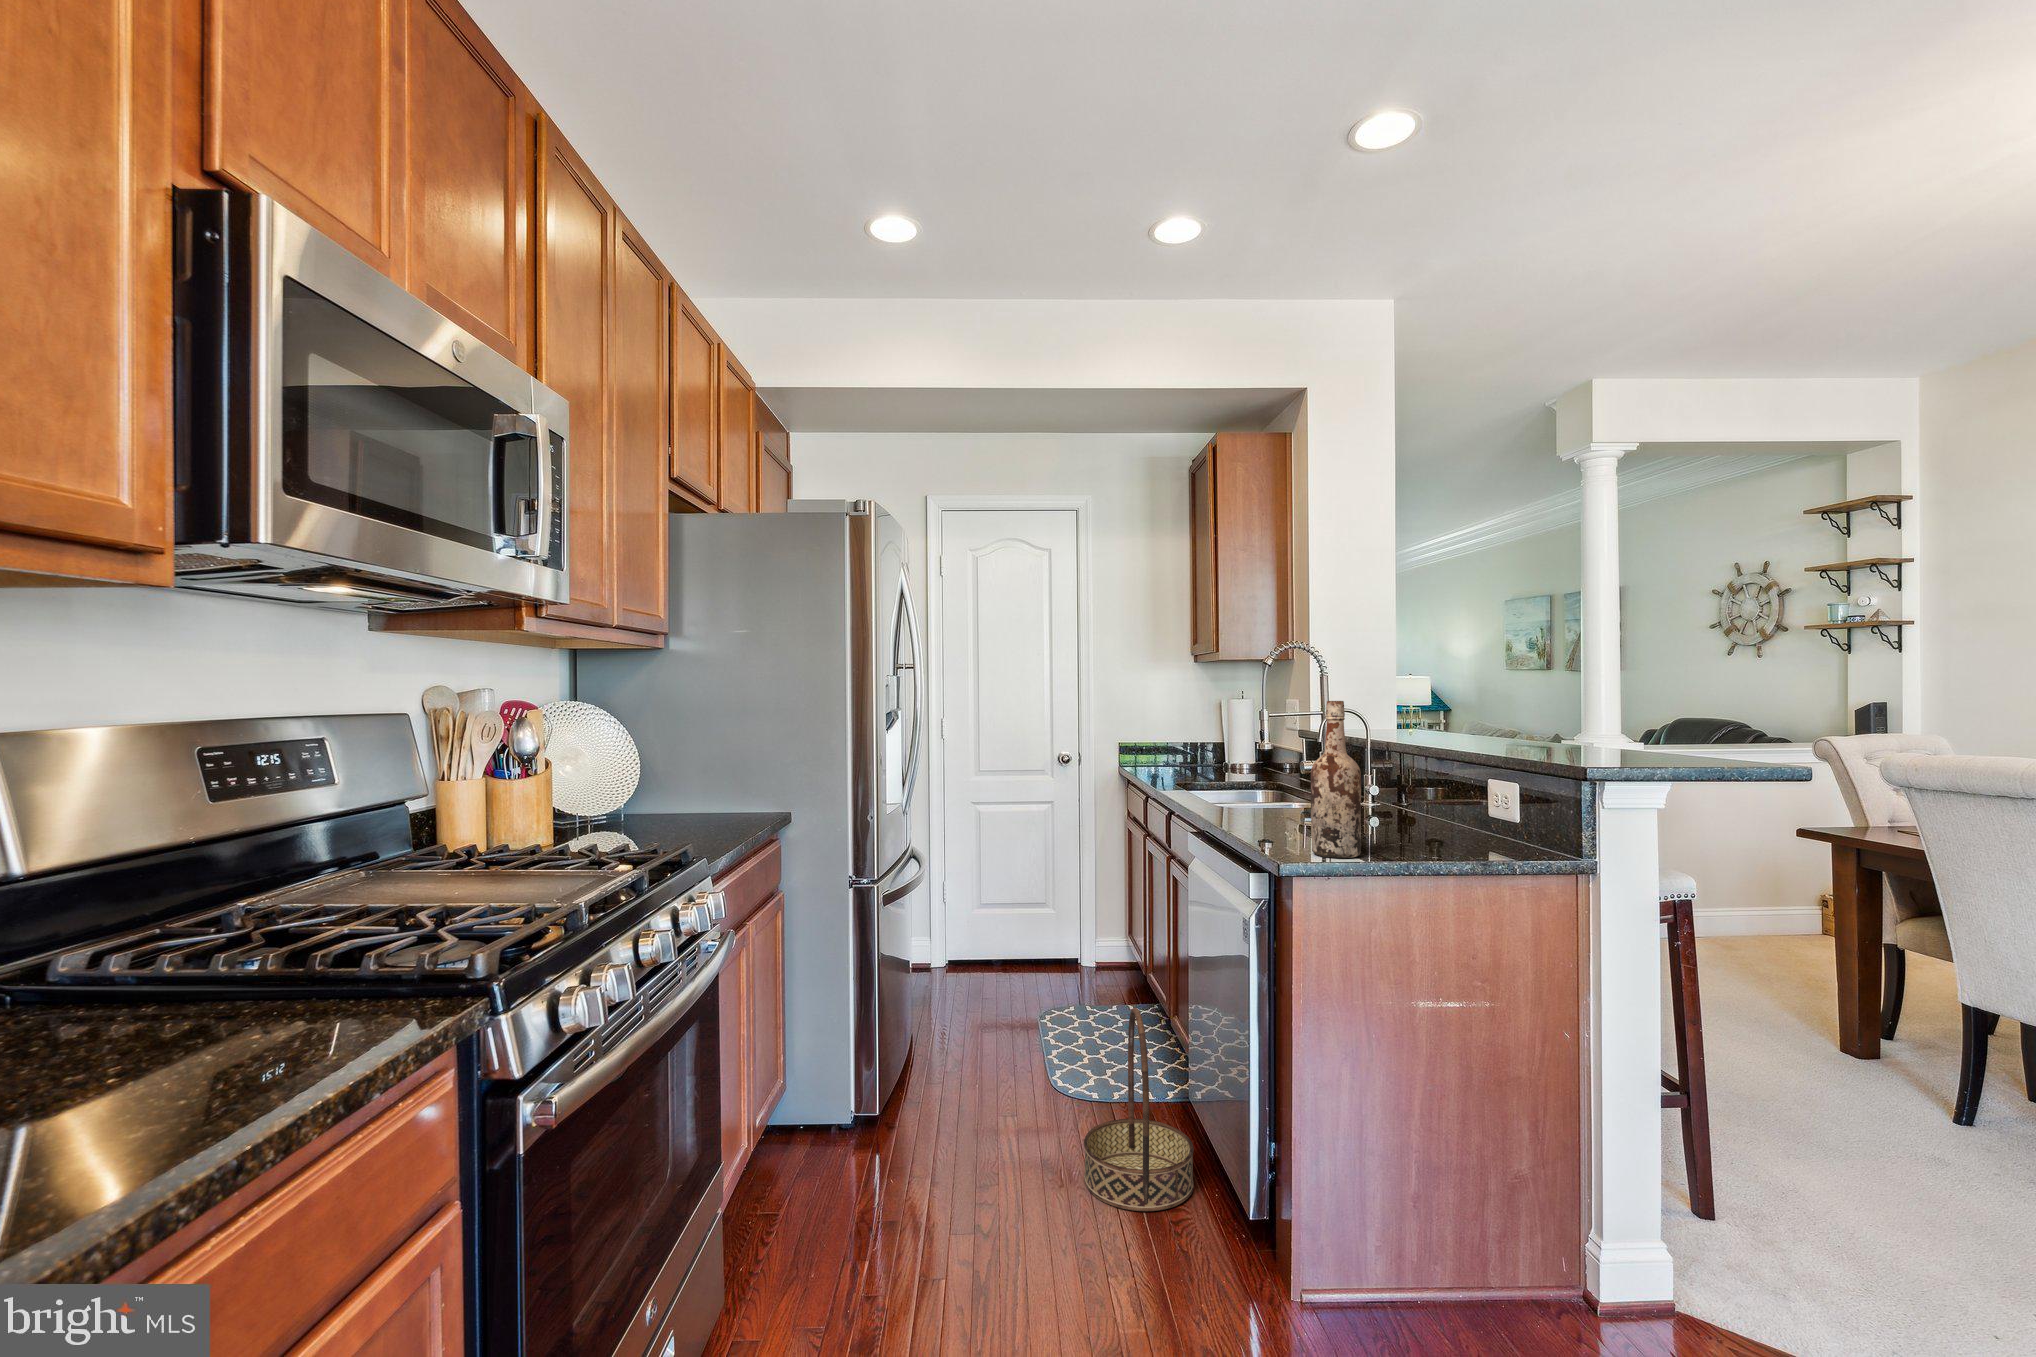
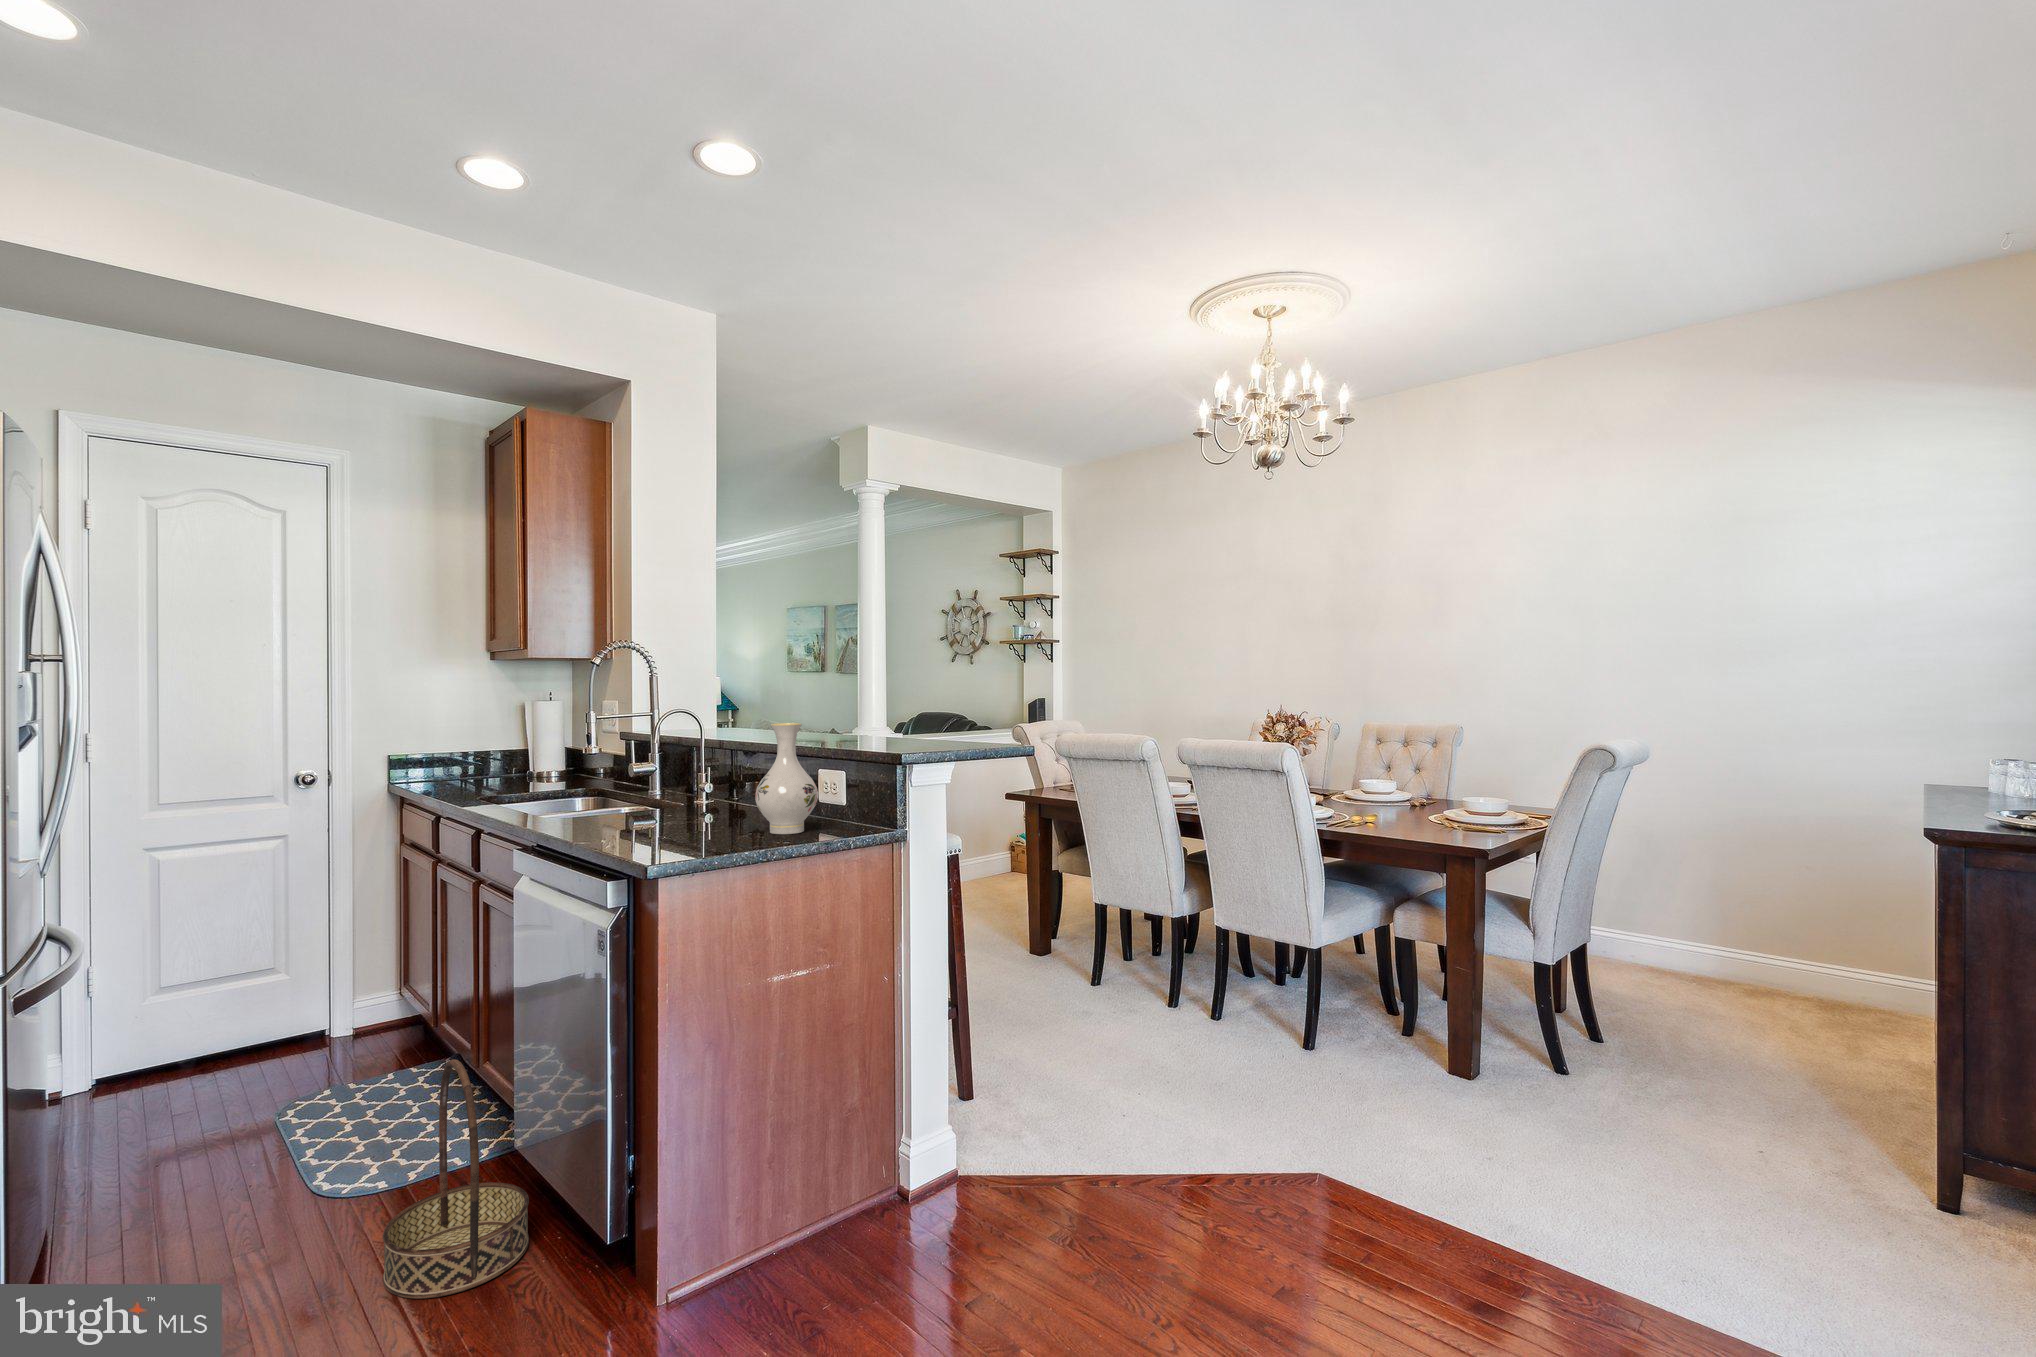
wine bottle: present [1311,701,1361,858] -> none [672,700,721,854]
vase: none [1408,727,1481,849] -> present [755,723,818,834]

